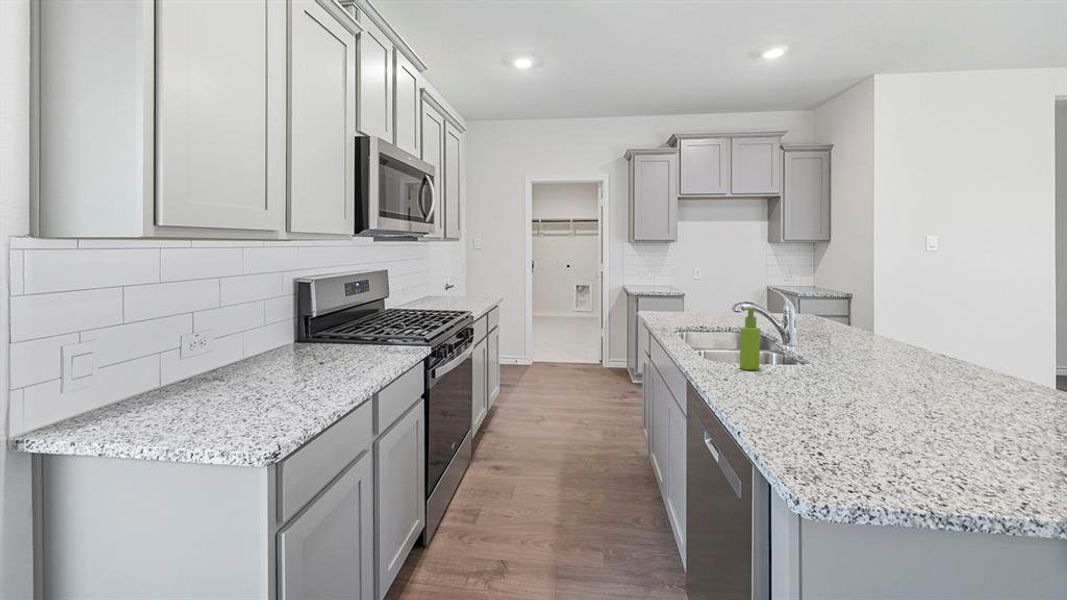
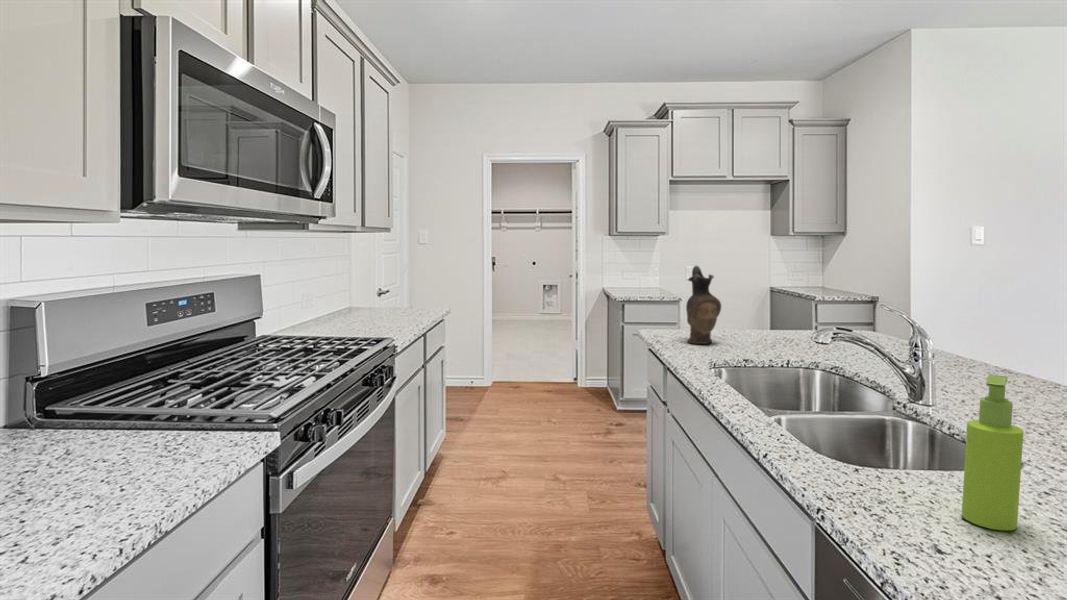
ceramic pitcher: none [668,265,691,318] -> present [686,266,721,344]

